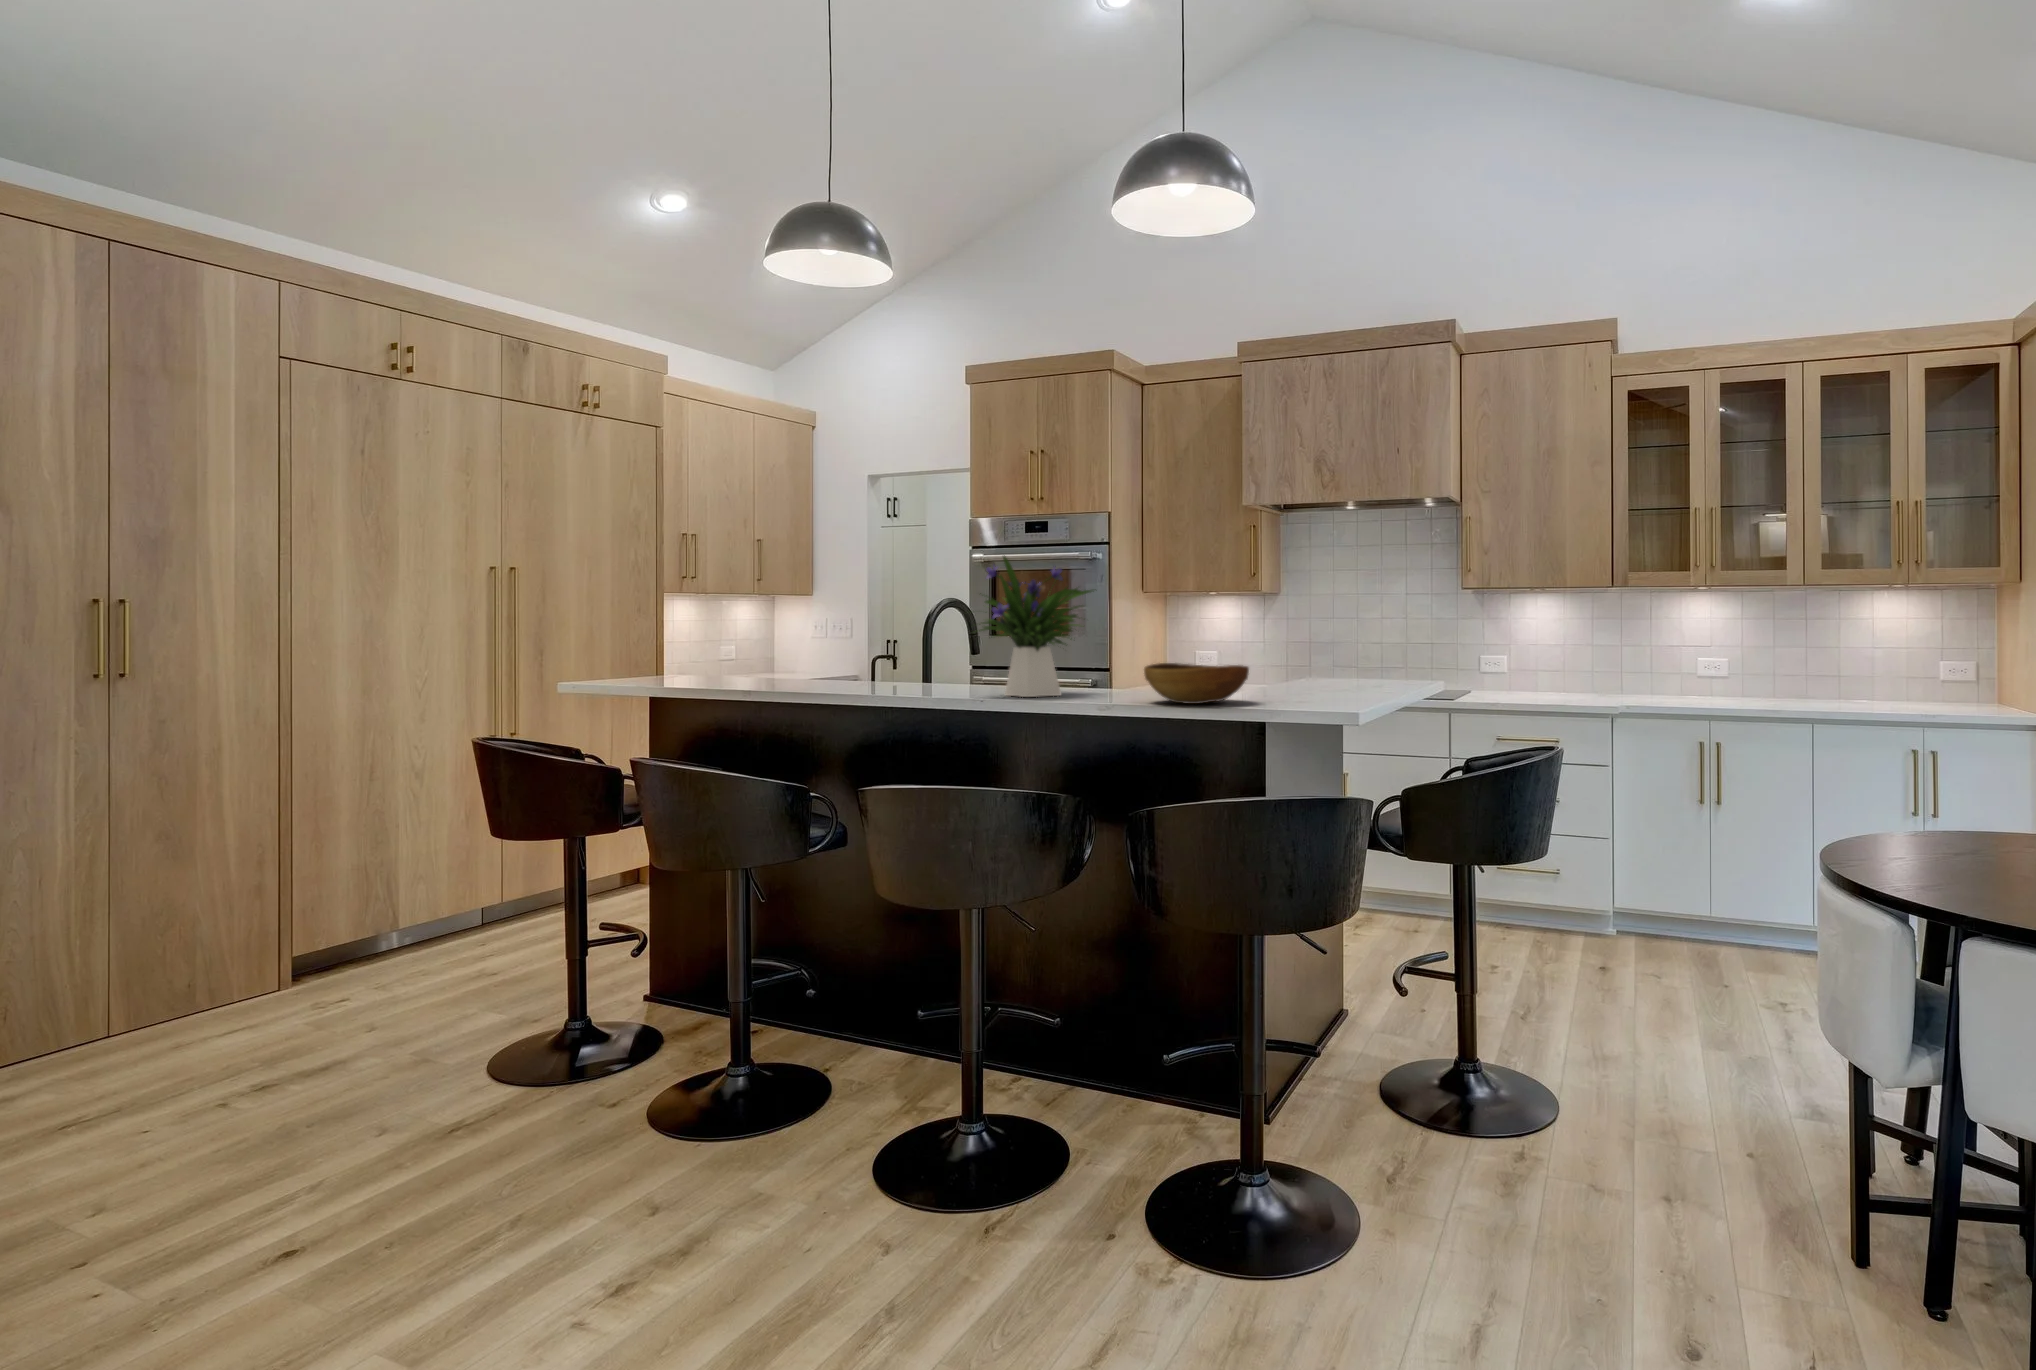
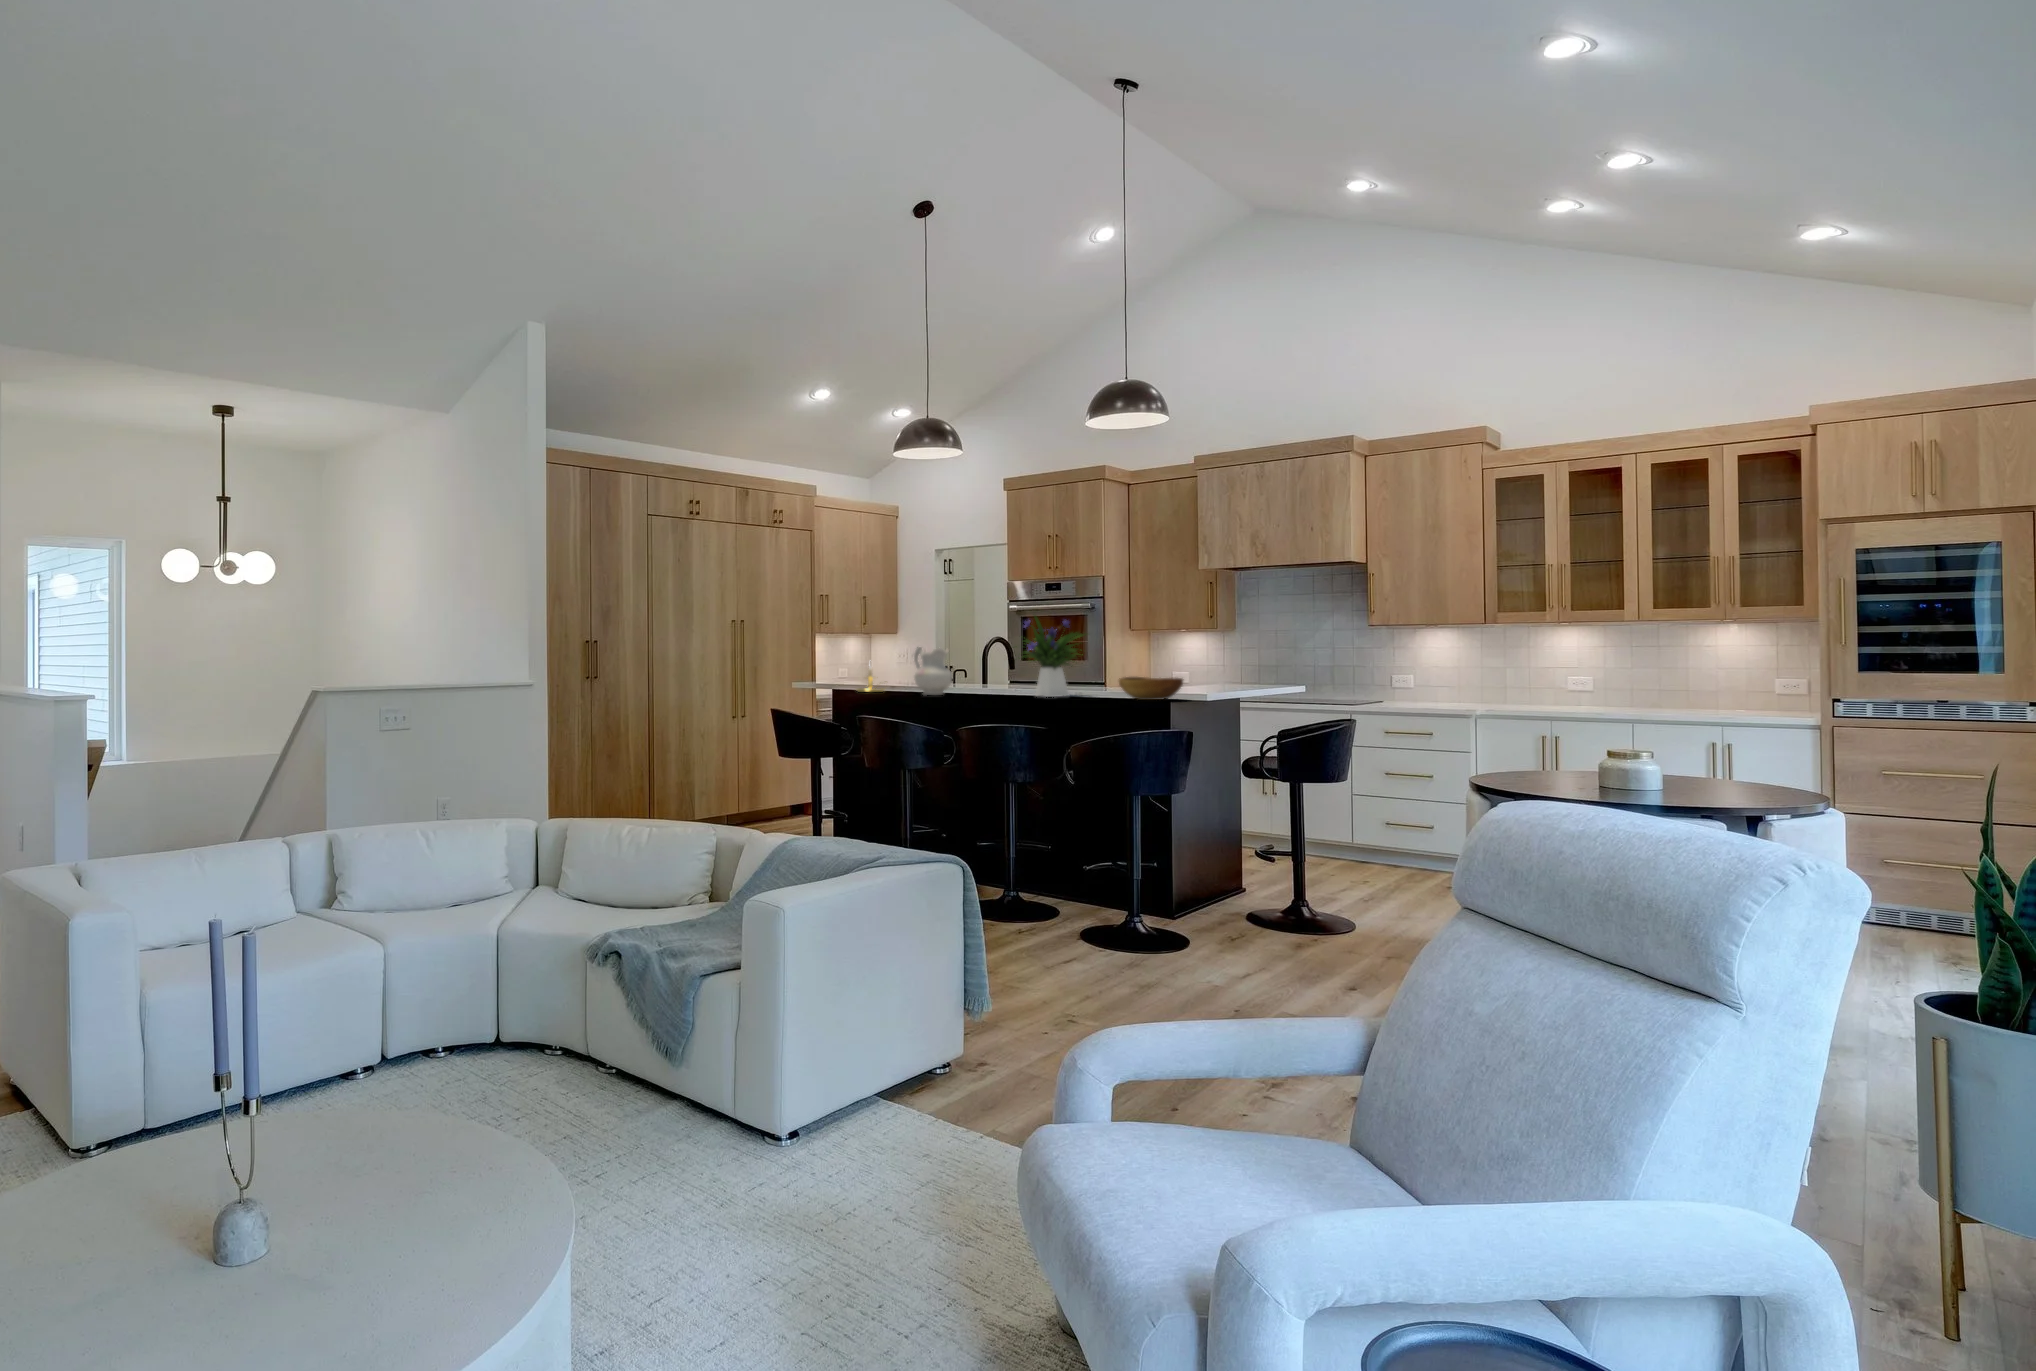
ceramic pitcher: none [797,610,865,695] -> present [914,647,952,695]
candle holder: none [698,633,759,689] -> present [857,668,884,692]

